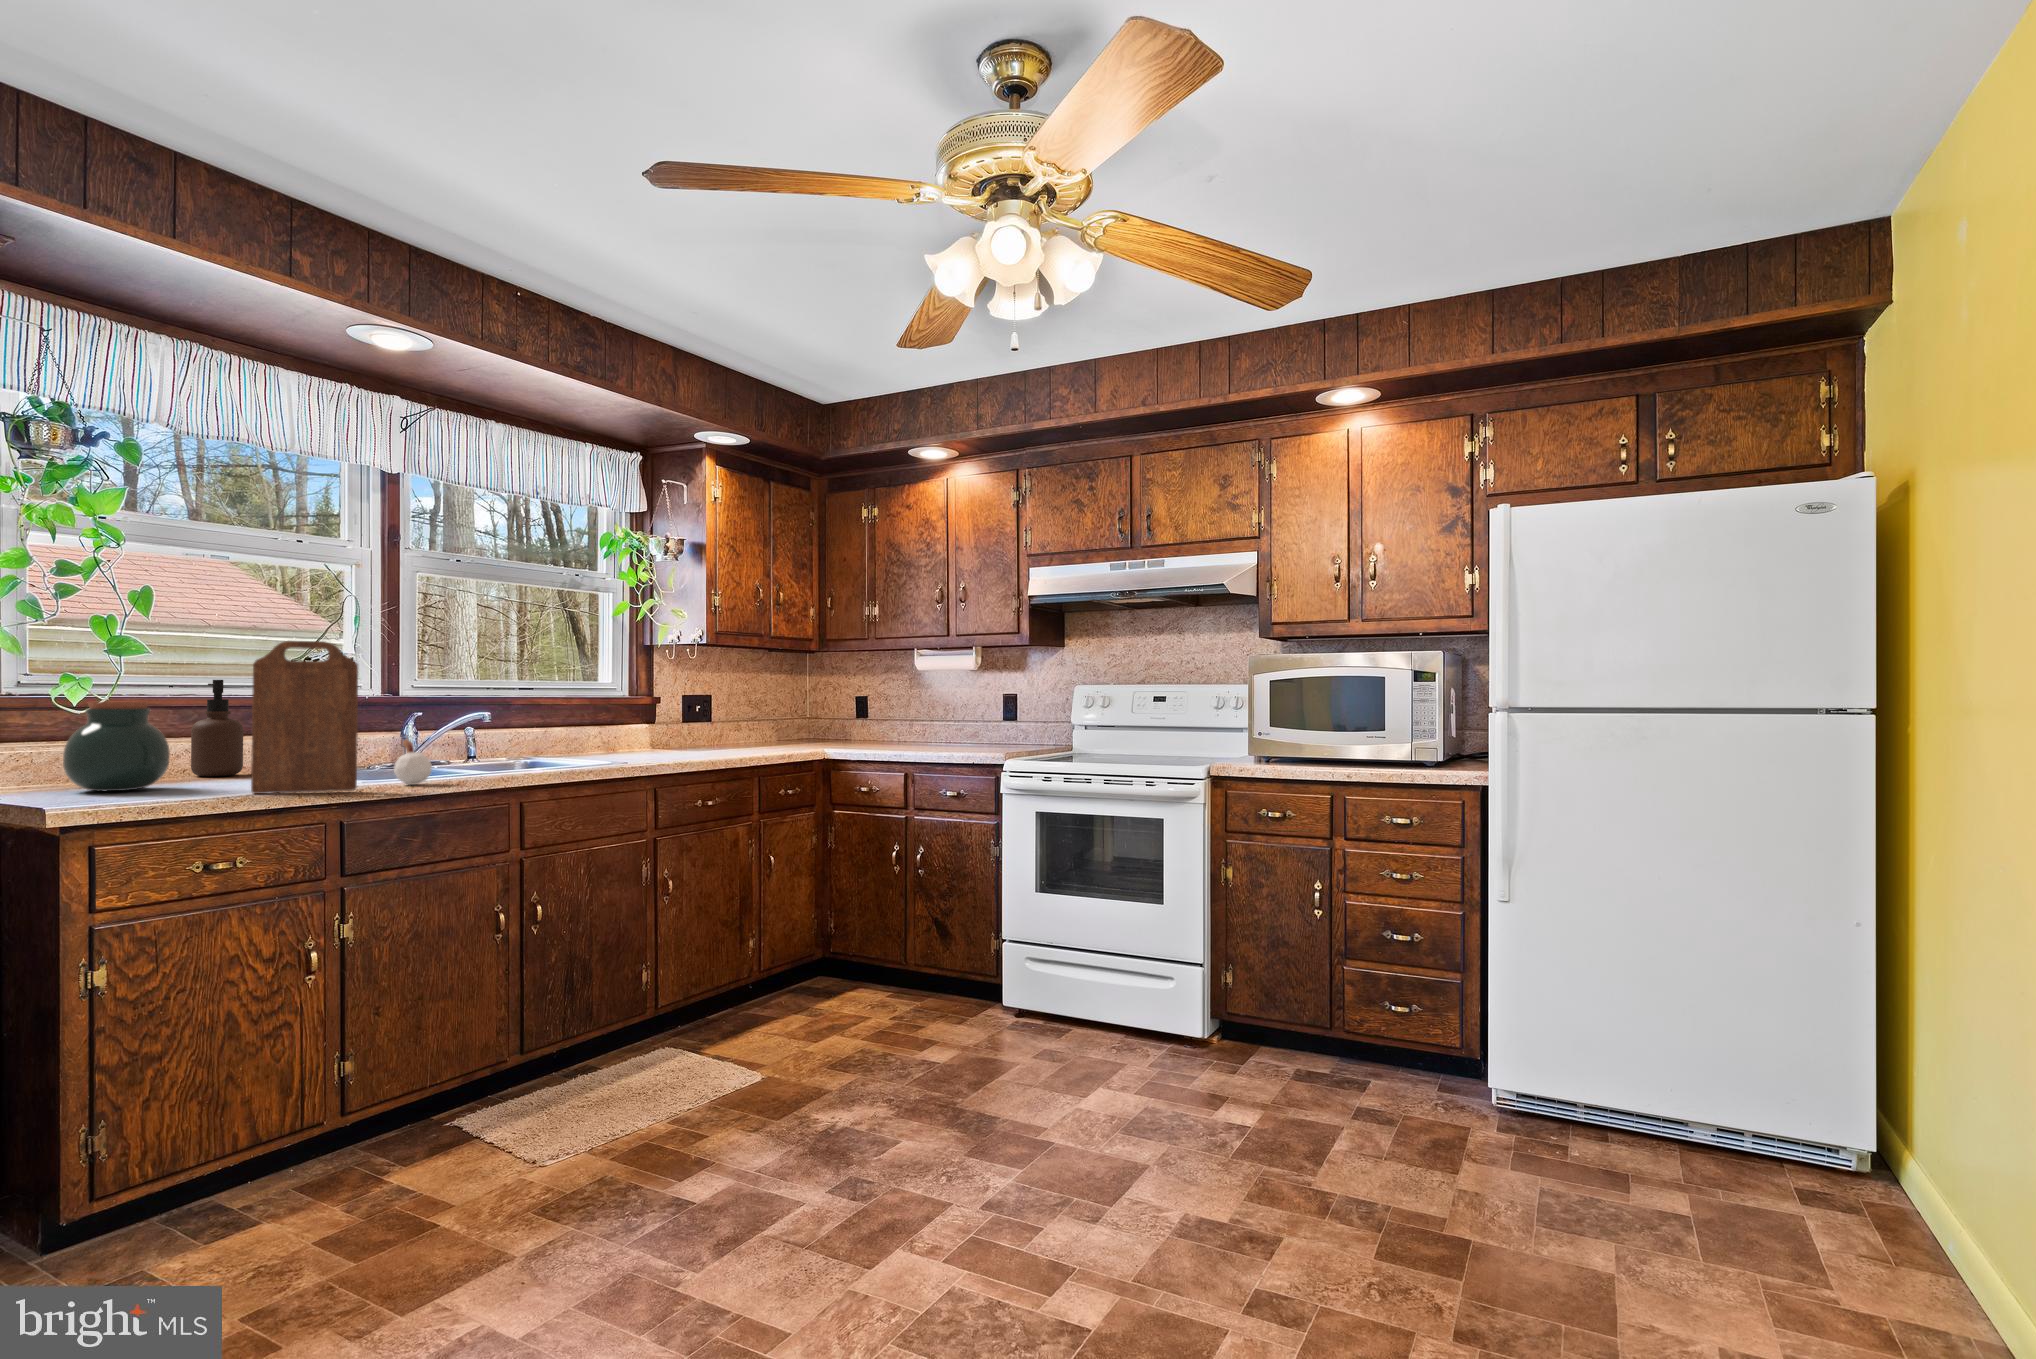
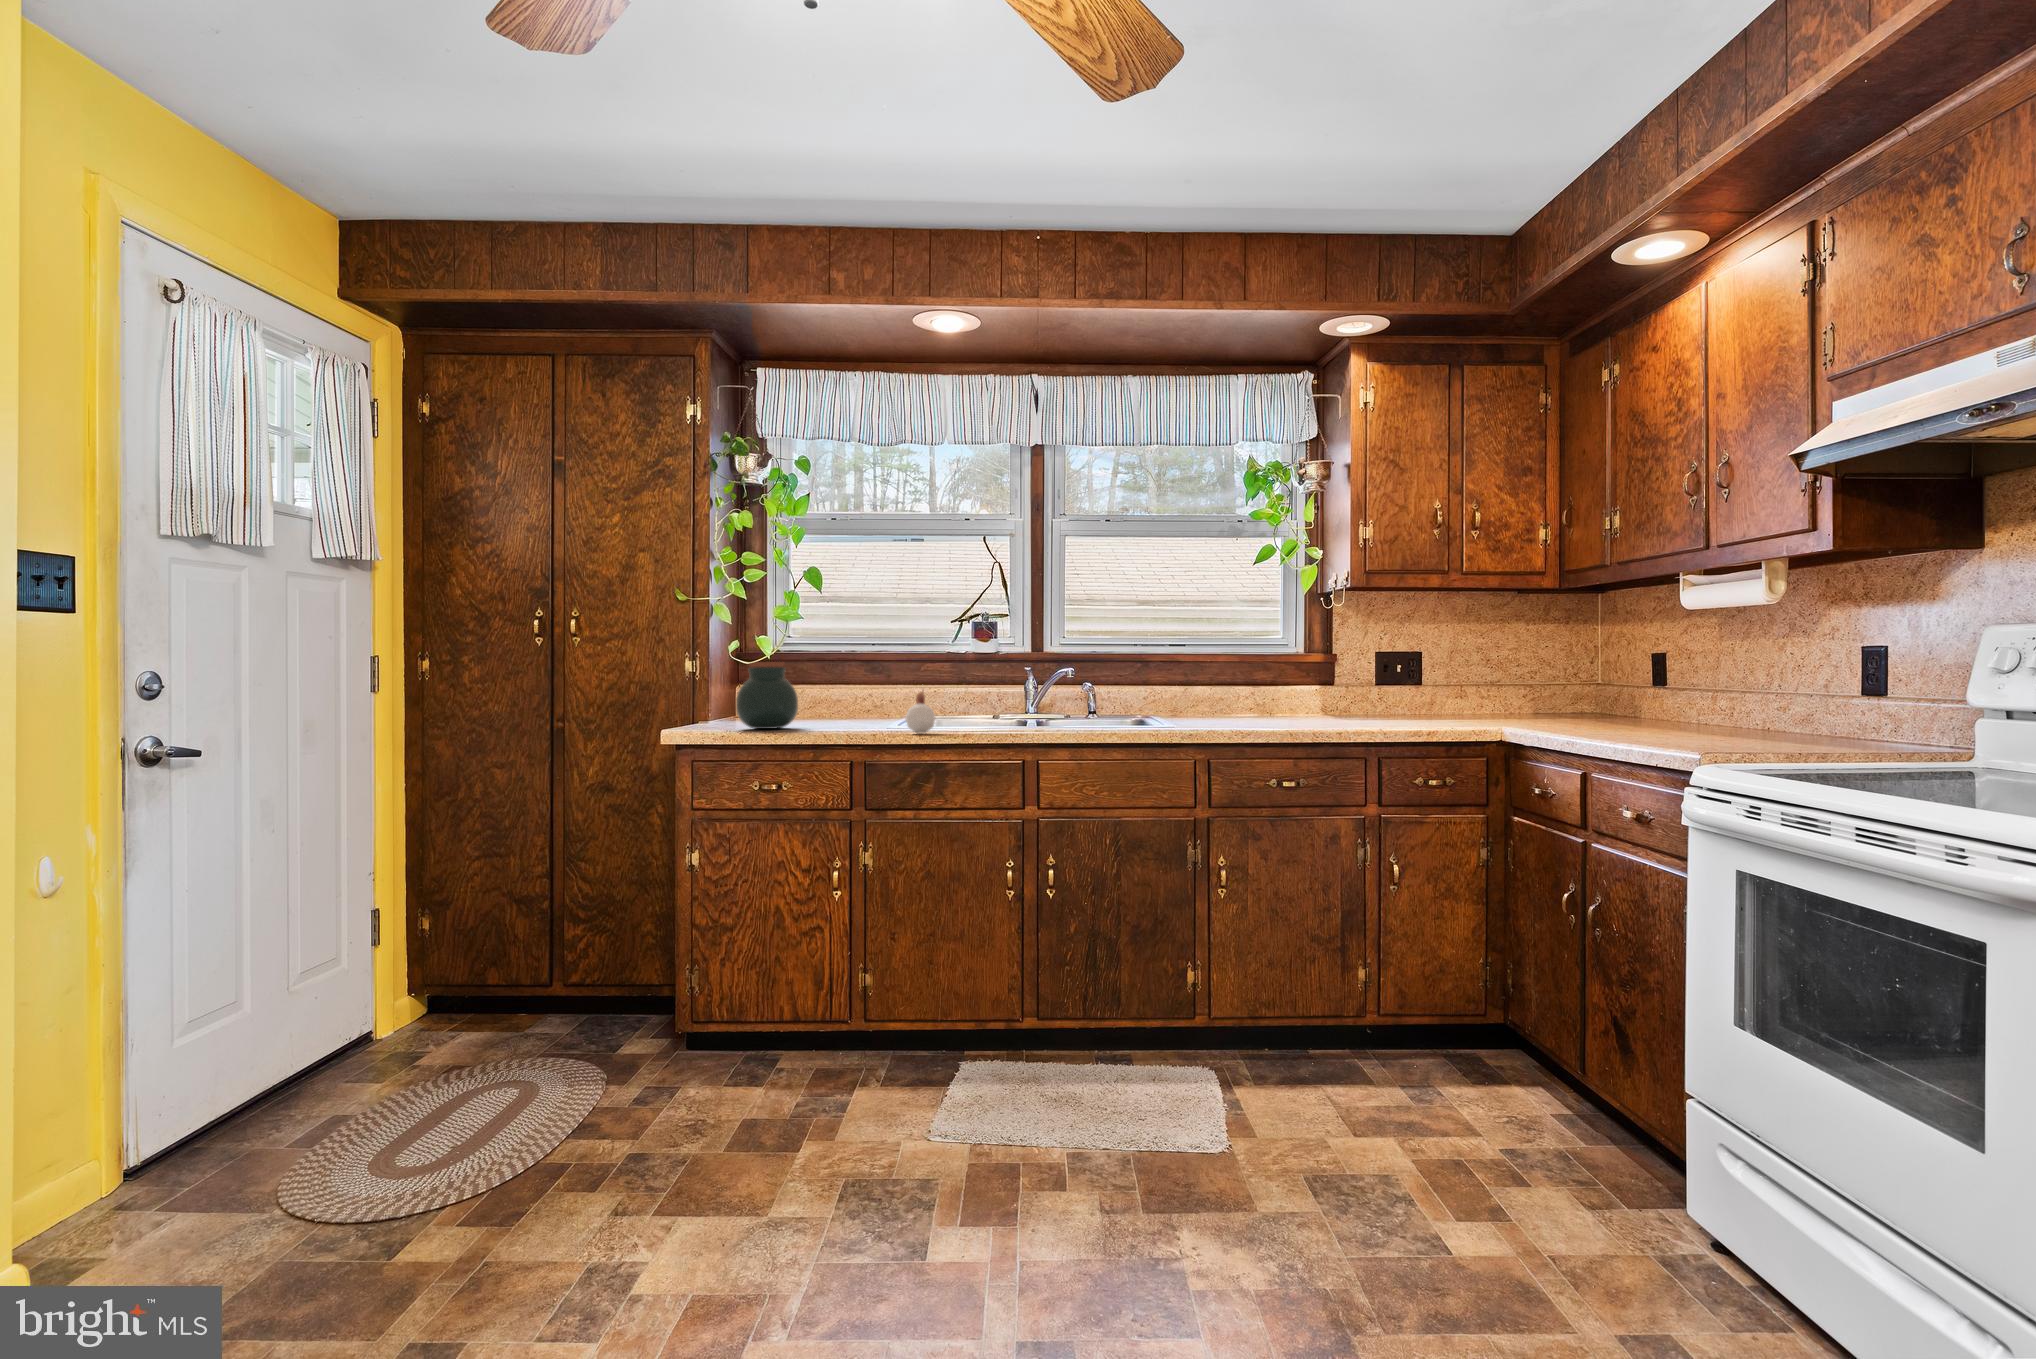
cutting board: present [251,641,358,794] -> none [798,606,856,735]
soap dispenser: present [191,680,243,776] -> none [859,647,892,724]

